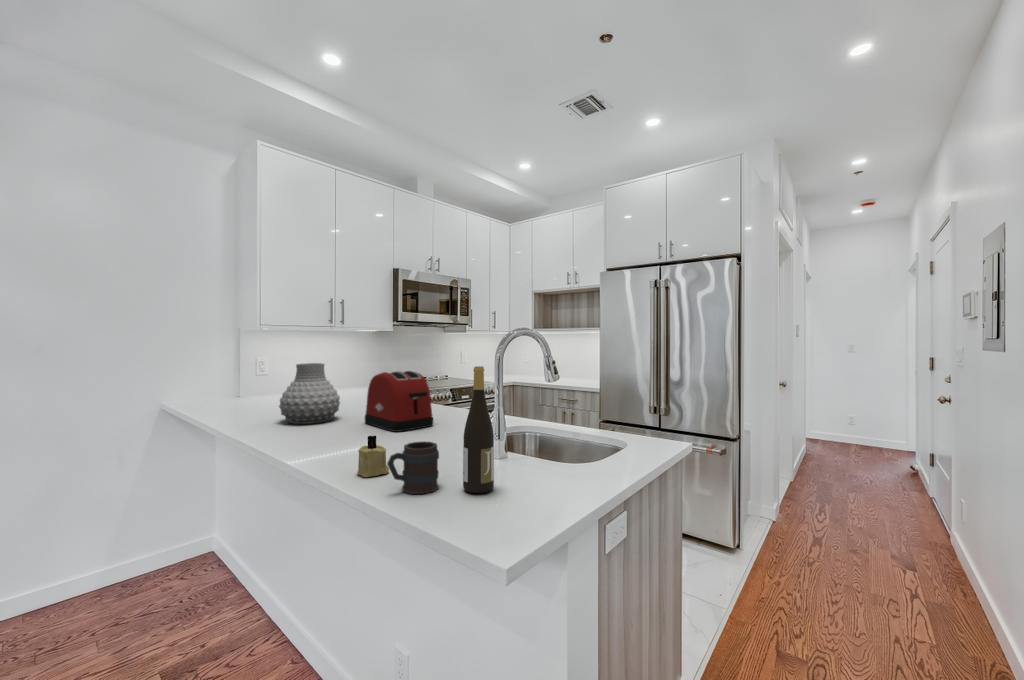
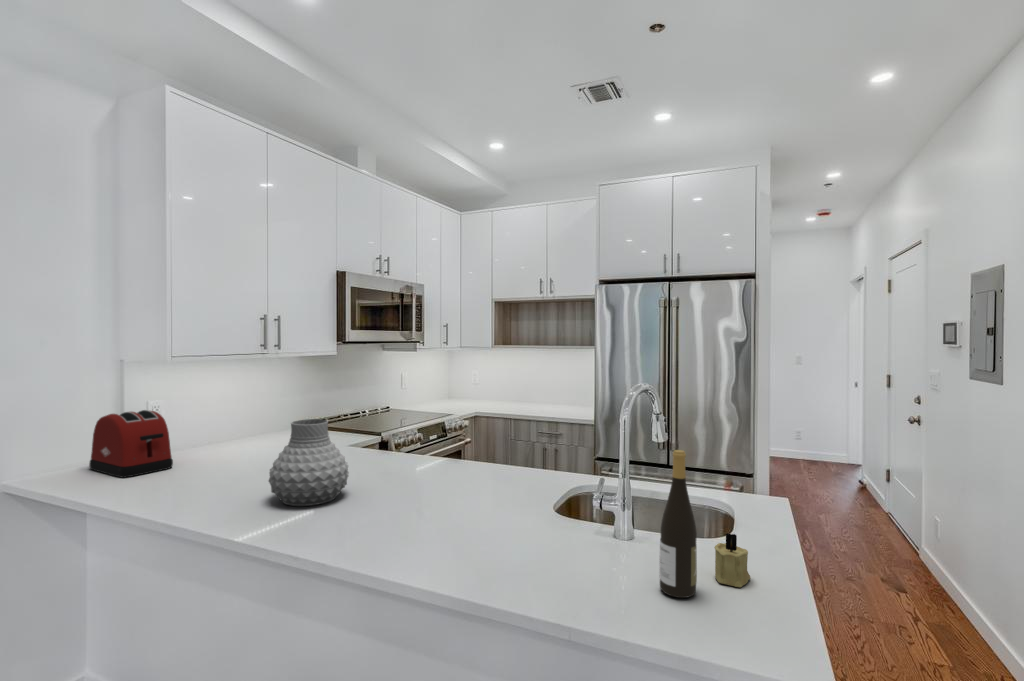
toaster: present [365,371,433,432] -> present [89,410,173,478]
candle: present [357,436,389,477] -> present [714,533,750,587]
mug: present [387,442,439,494] -> none [590,540,636,608]

